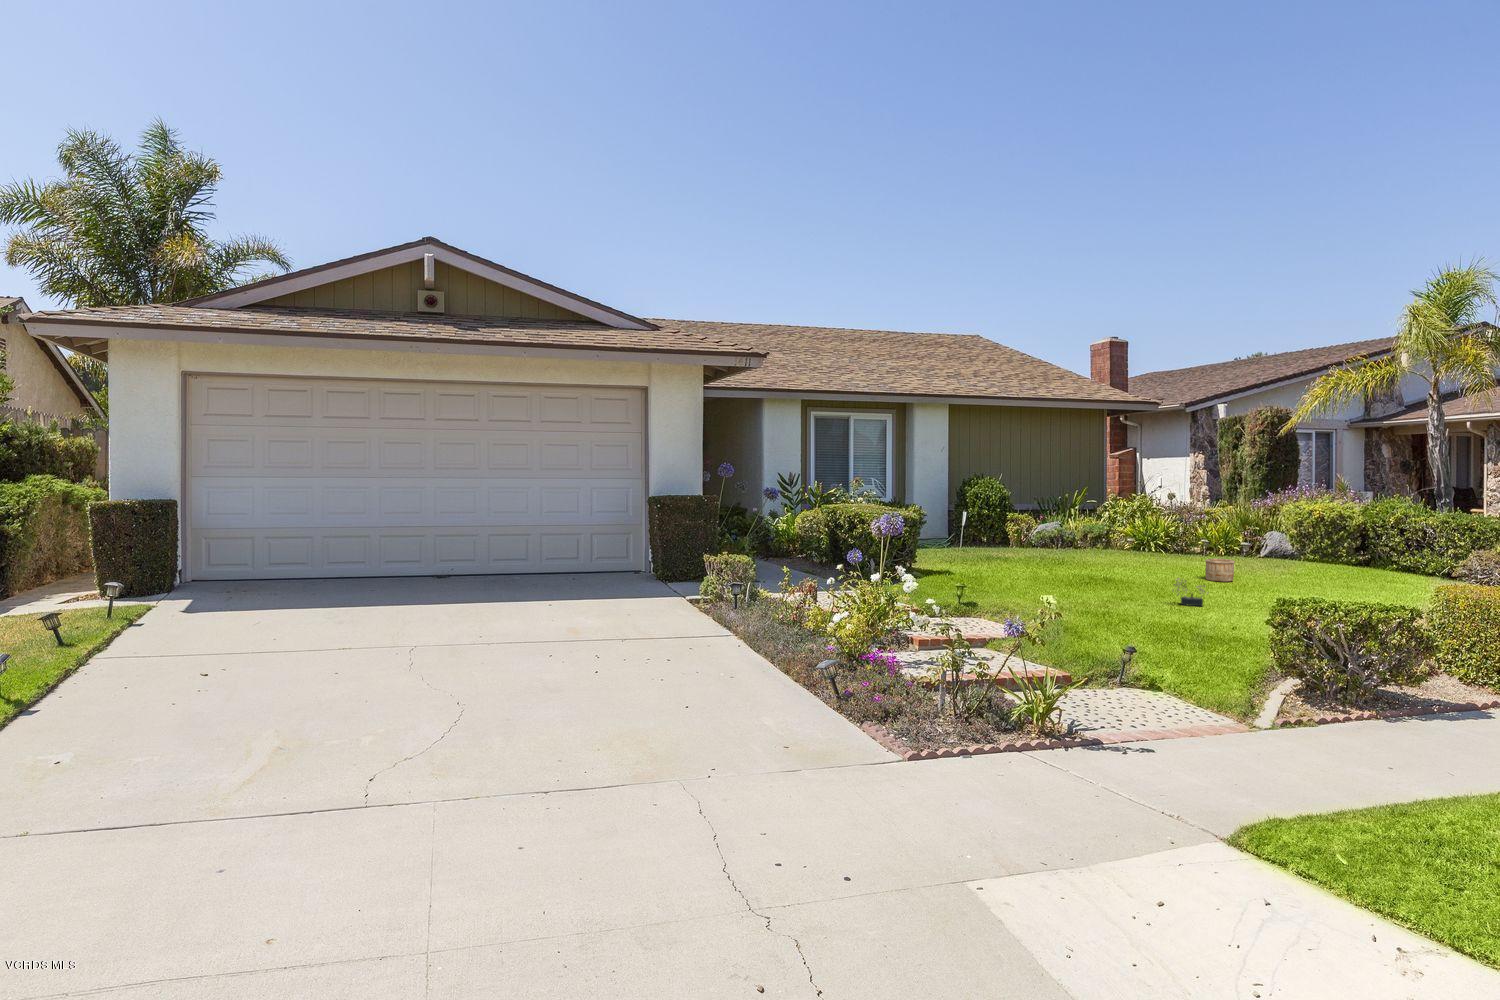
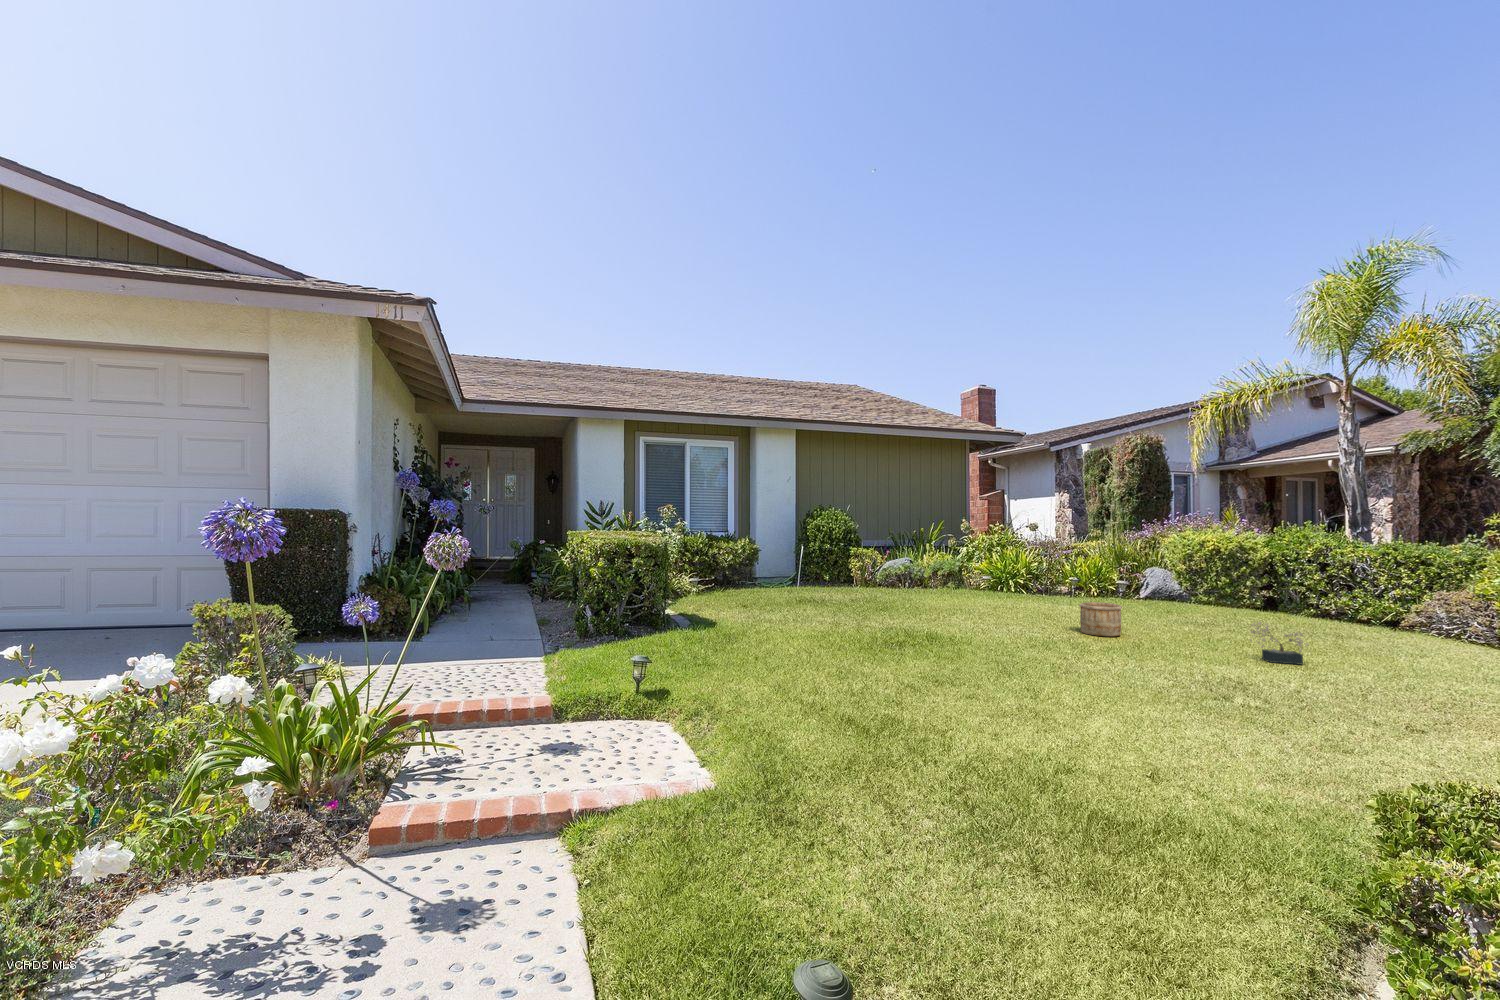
decorative plant: present [1174,579,1204,606] -> present [1250,622,1308,665]

